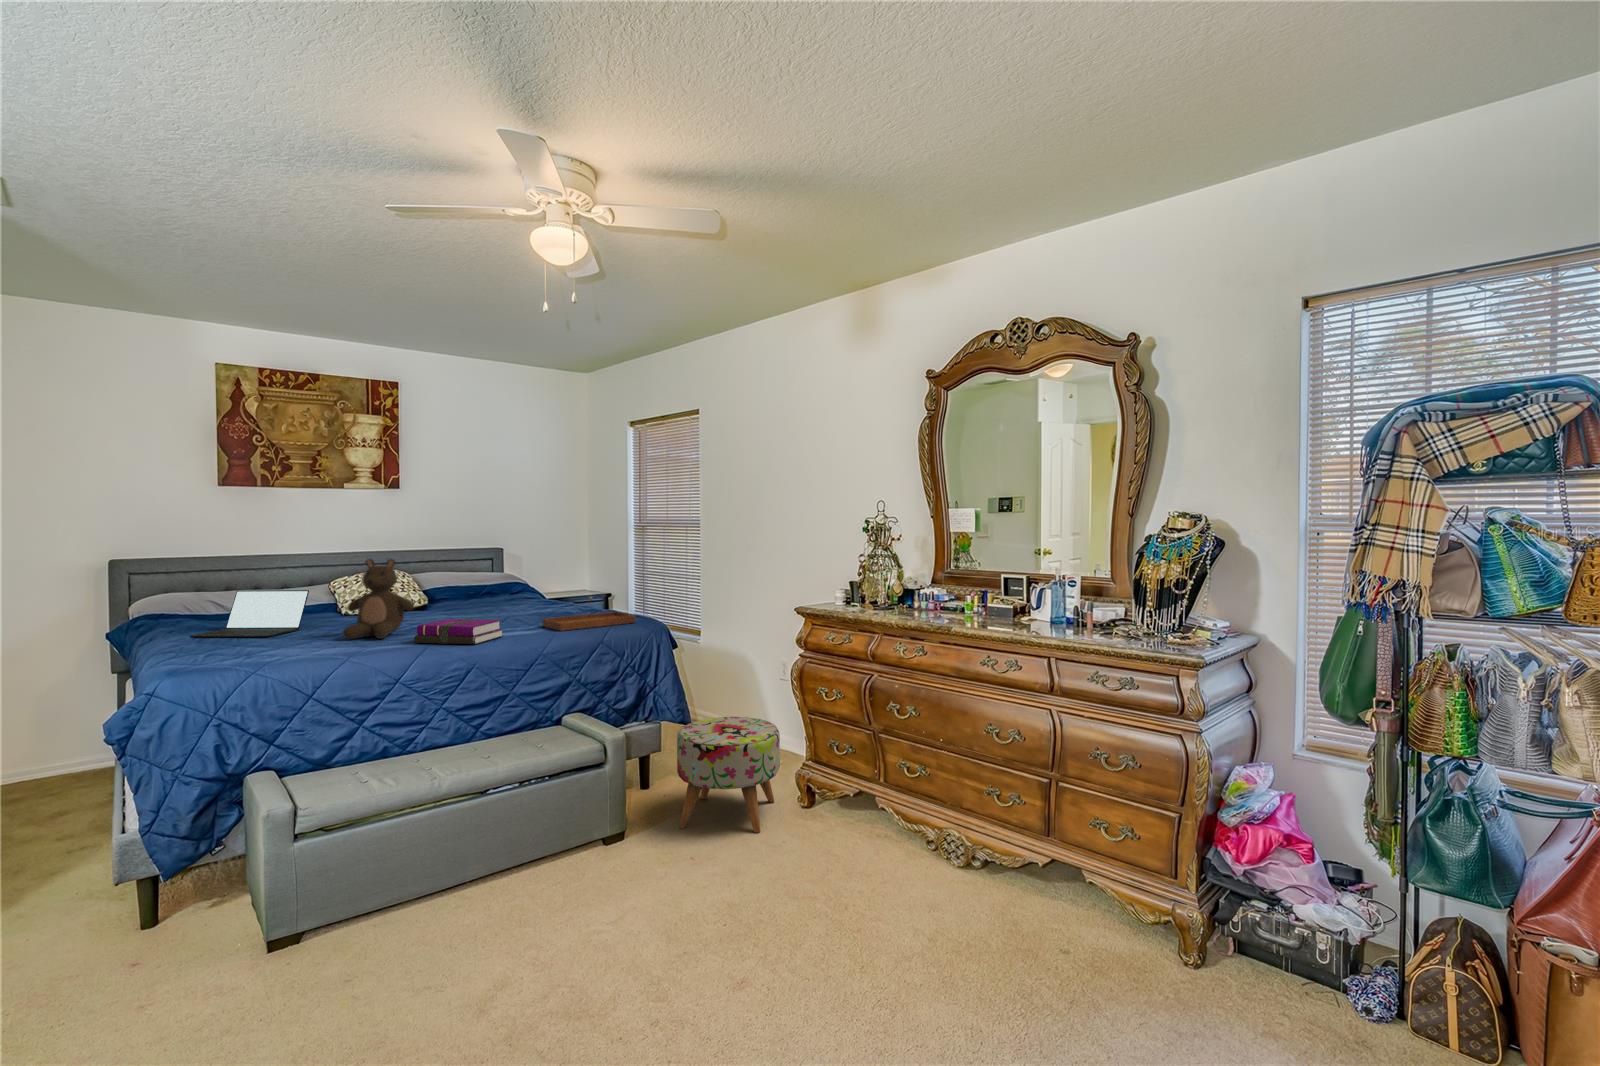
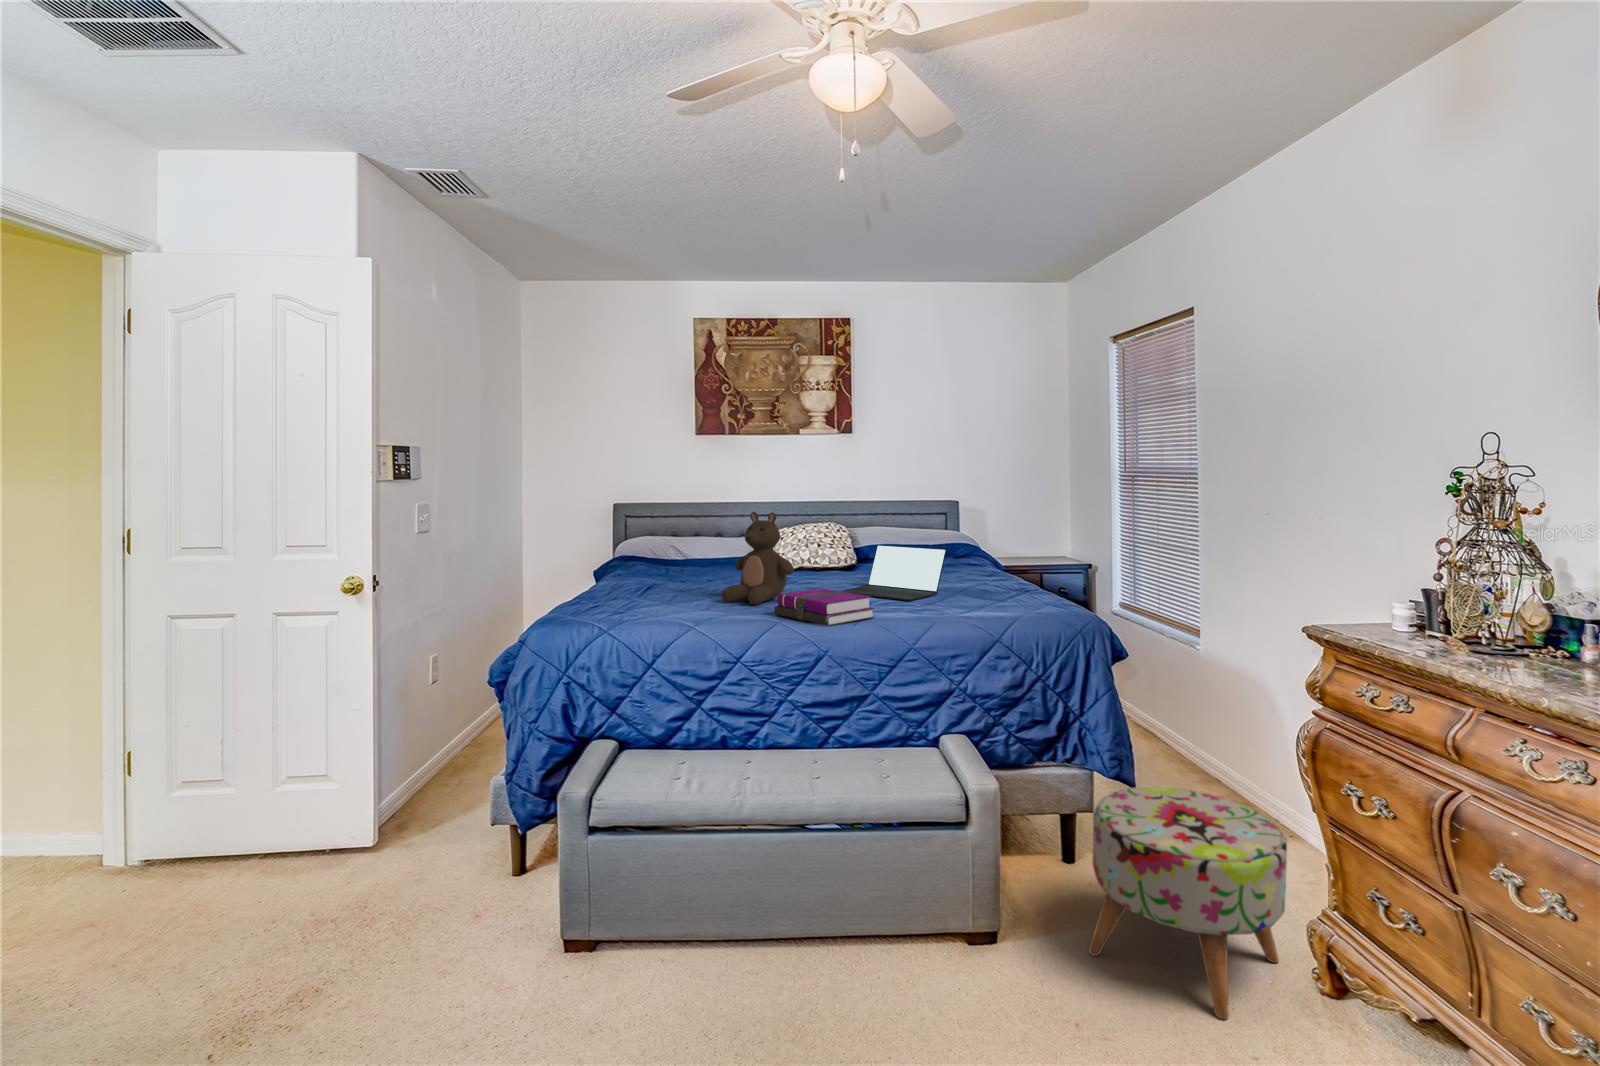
laptop: present [190,590,309,638] -> present [842,545,947,601]
tray: present [542,597,636,631] -> none [938,573,1065,618]

